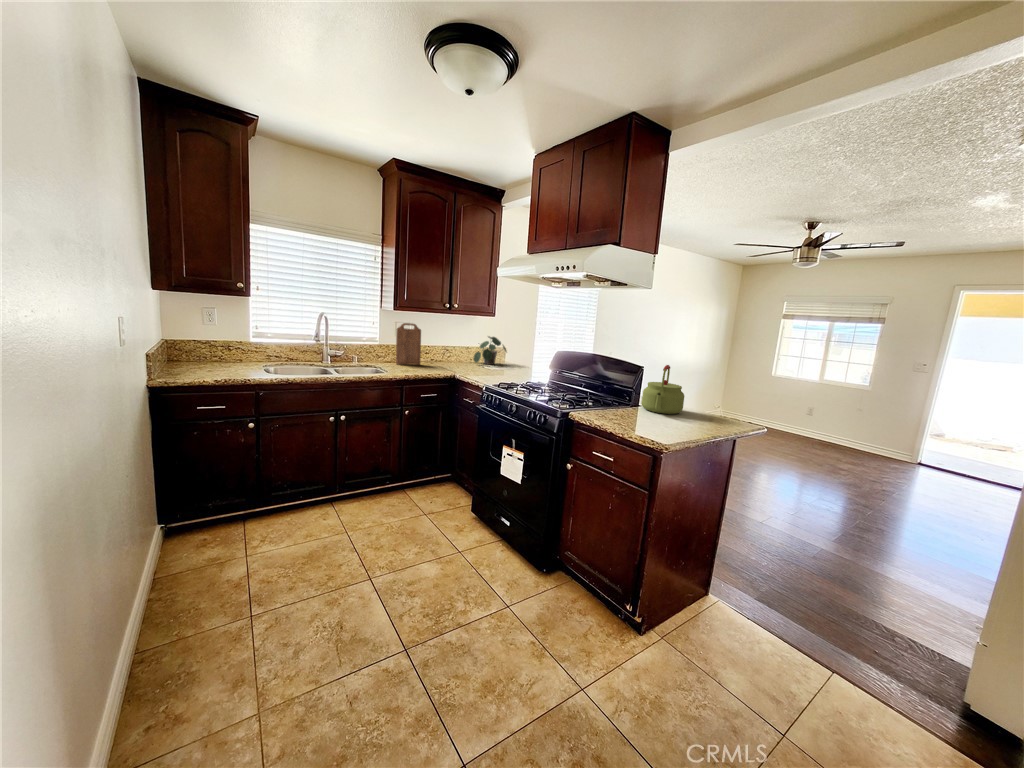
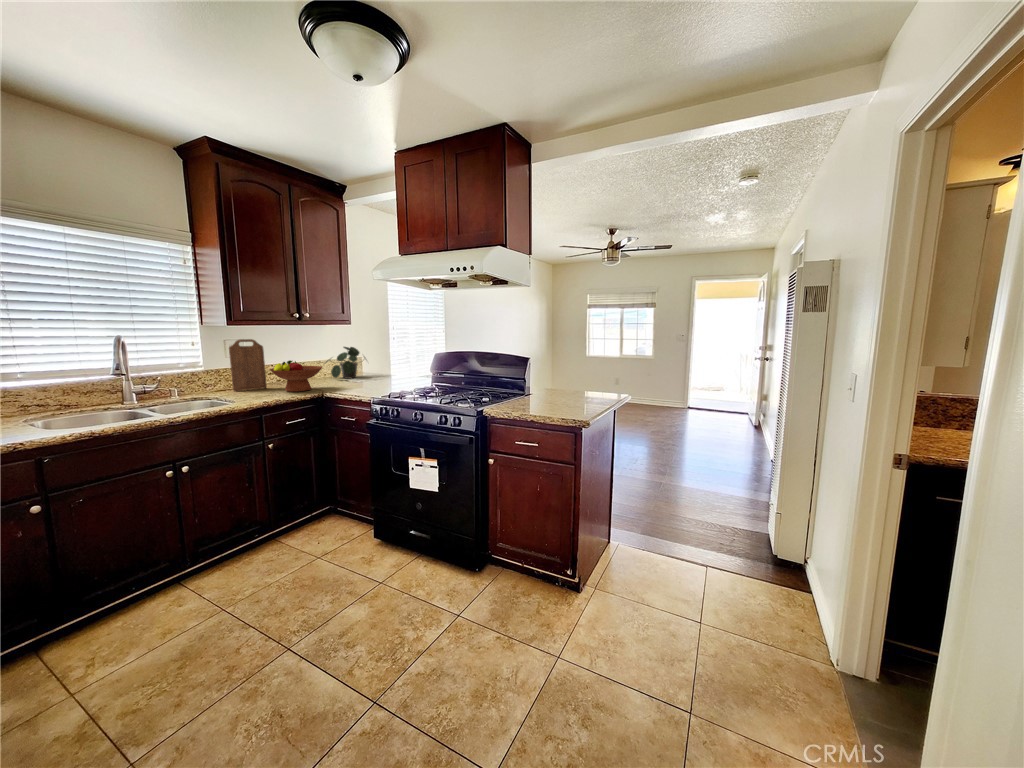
fruit bowl: none [419,344,460,371] -> present [270,360,322,392]
kettle: present [641,365,684,414] -> none [538,354,573,398]

